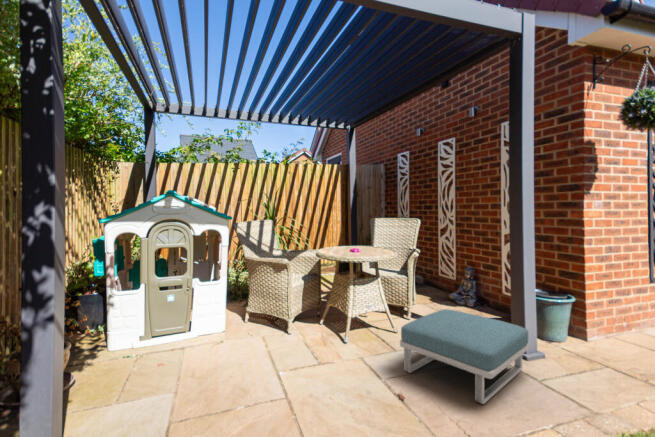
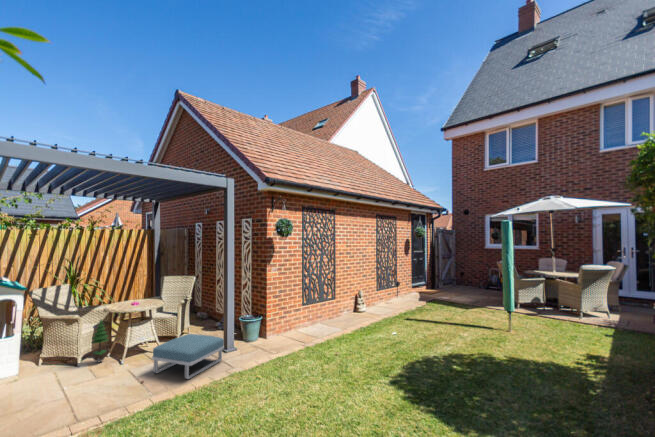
potted tree: none [302,268,325,331] -> present [91,320,108,362]

